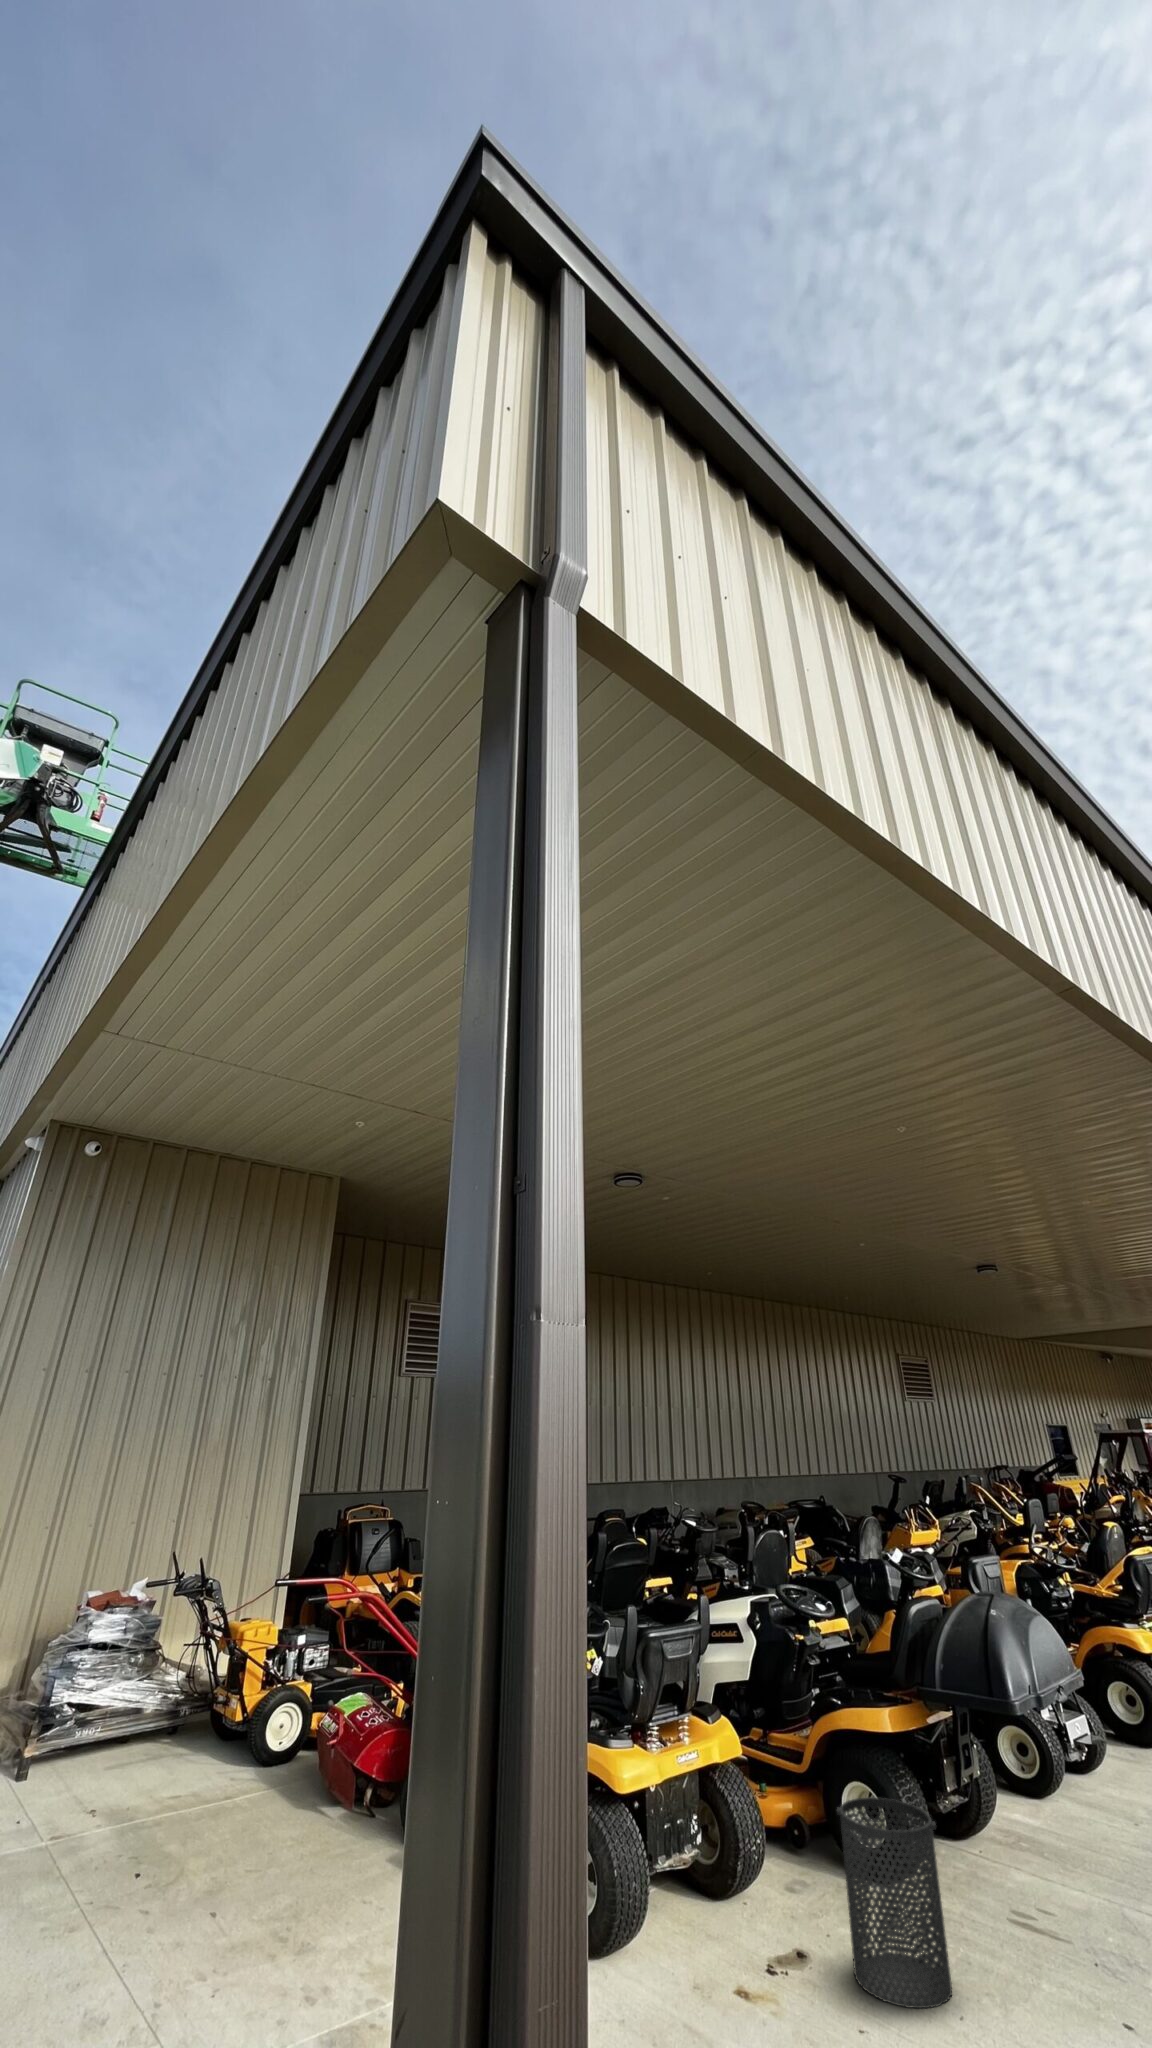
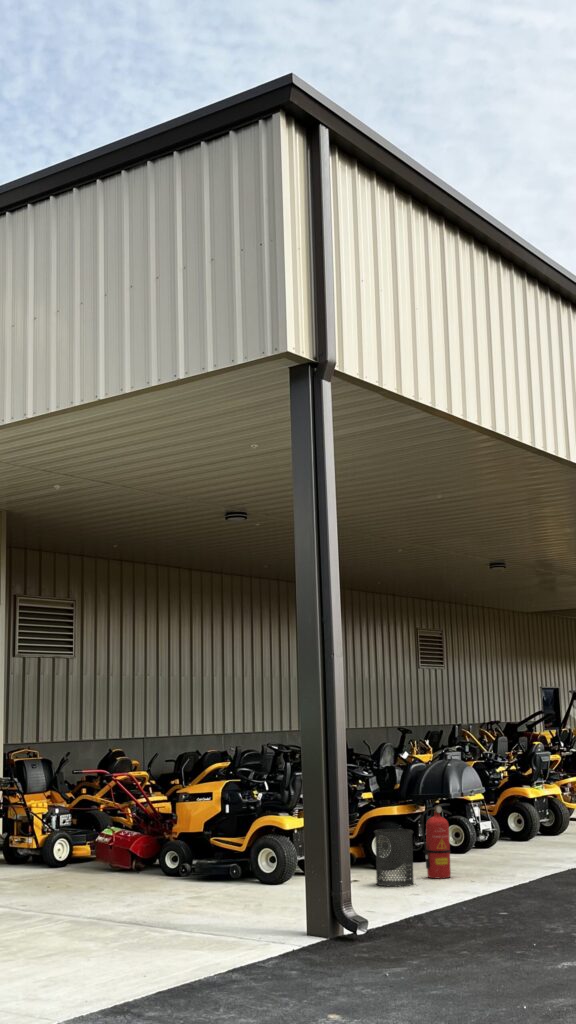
fire extinguisher: none [950,1725,1042,1950] -> present [422,804,451,878]

